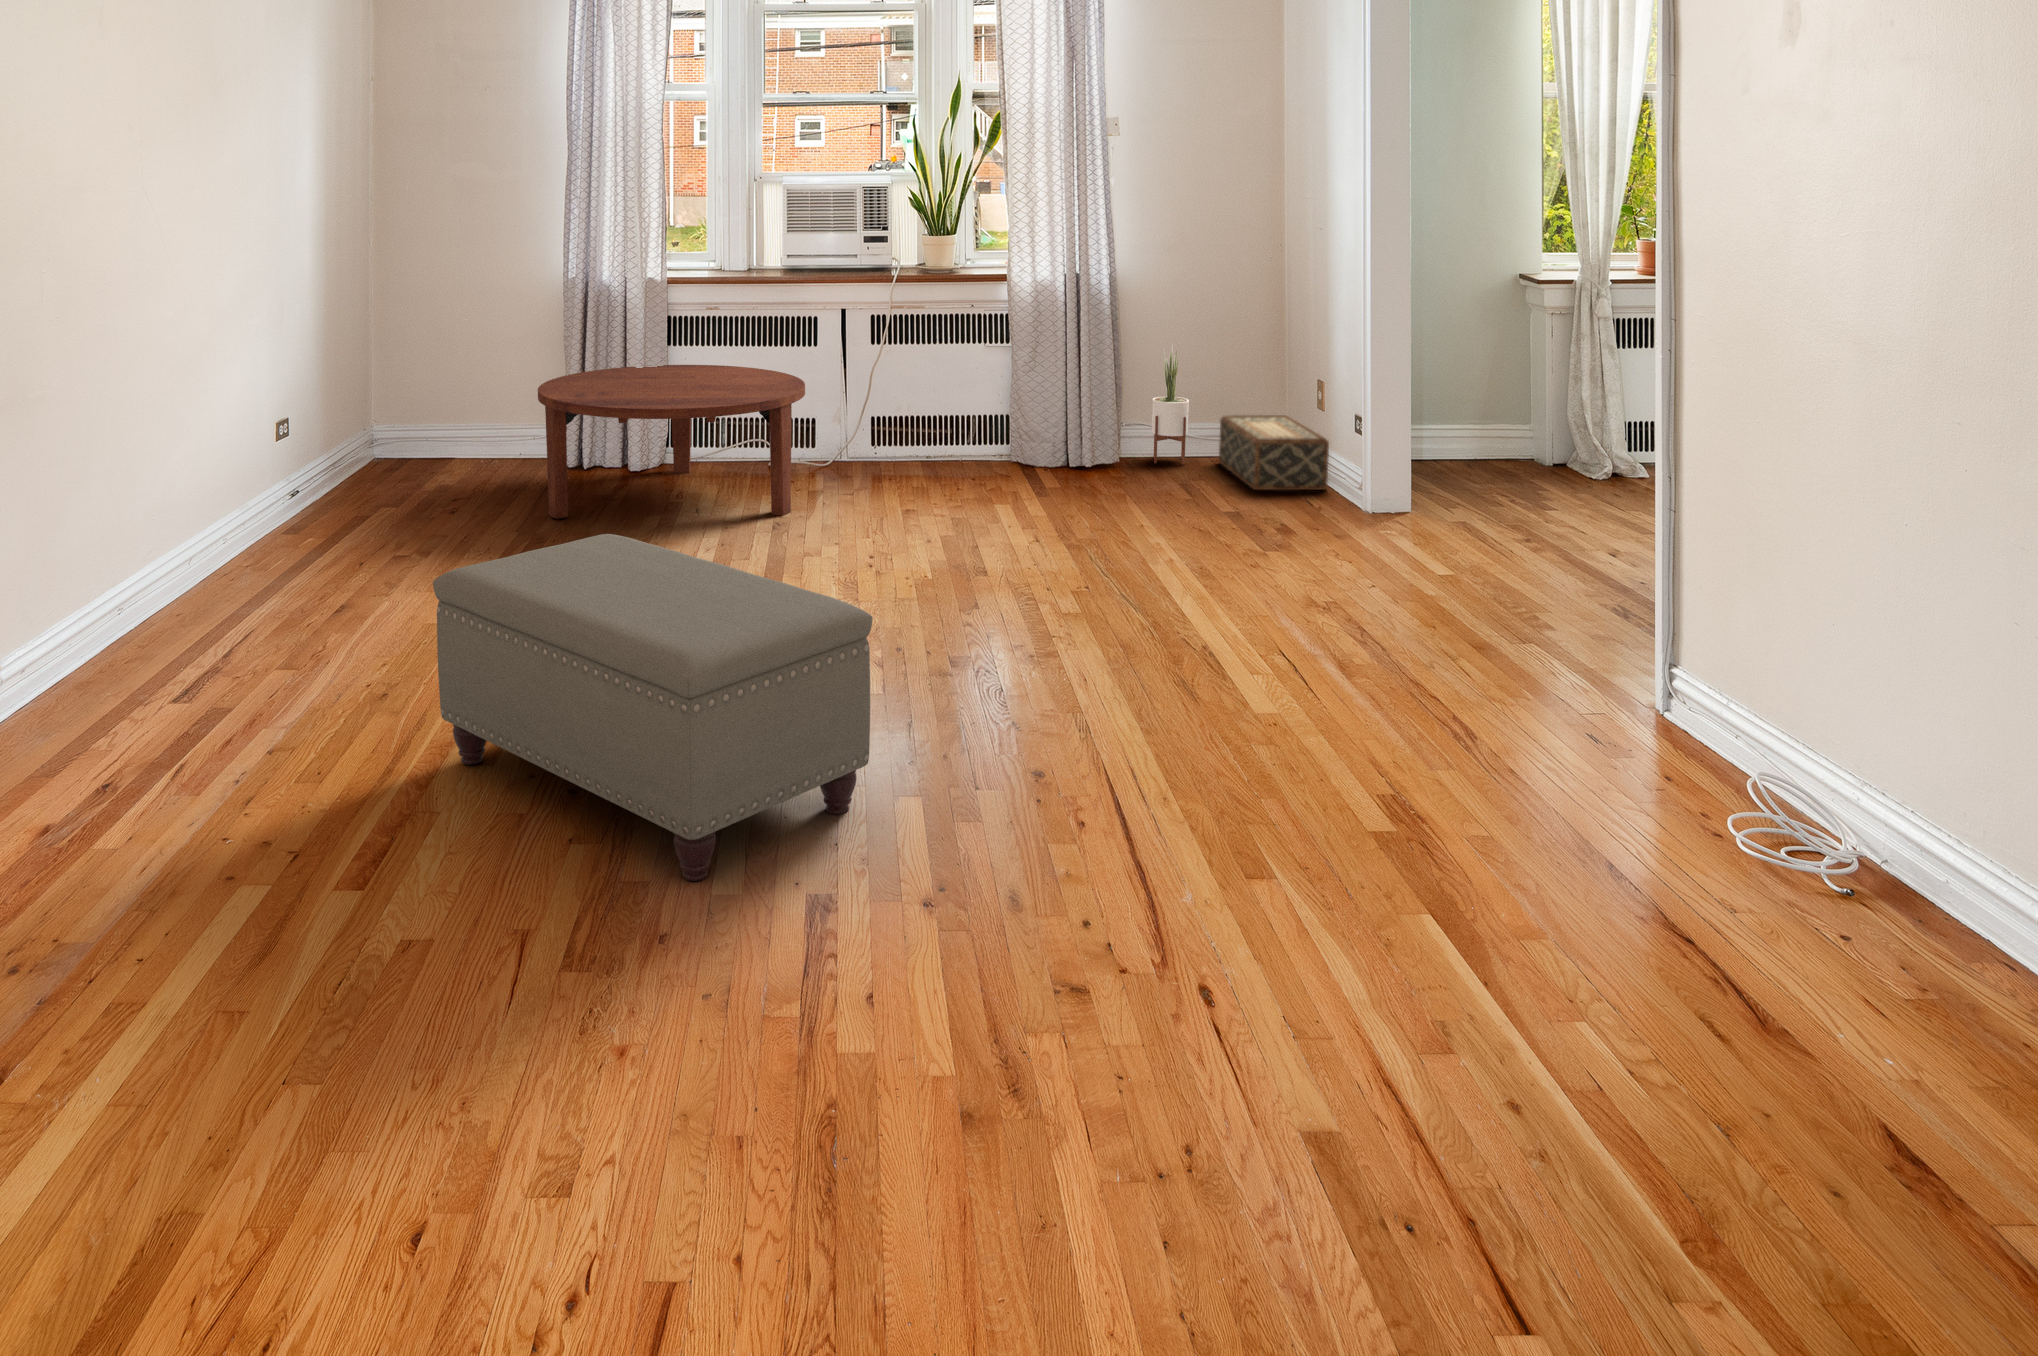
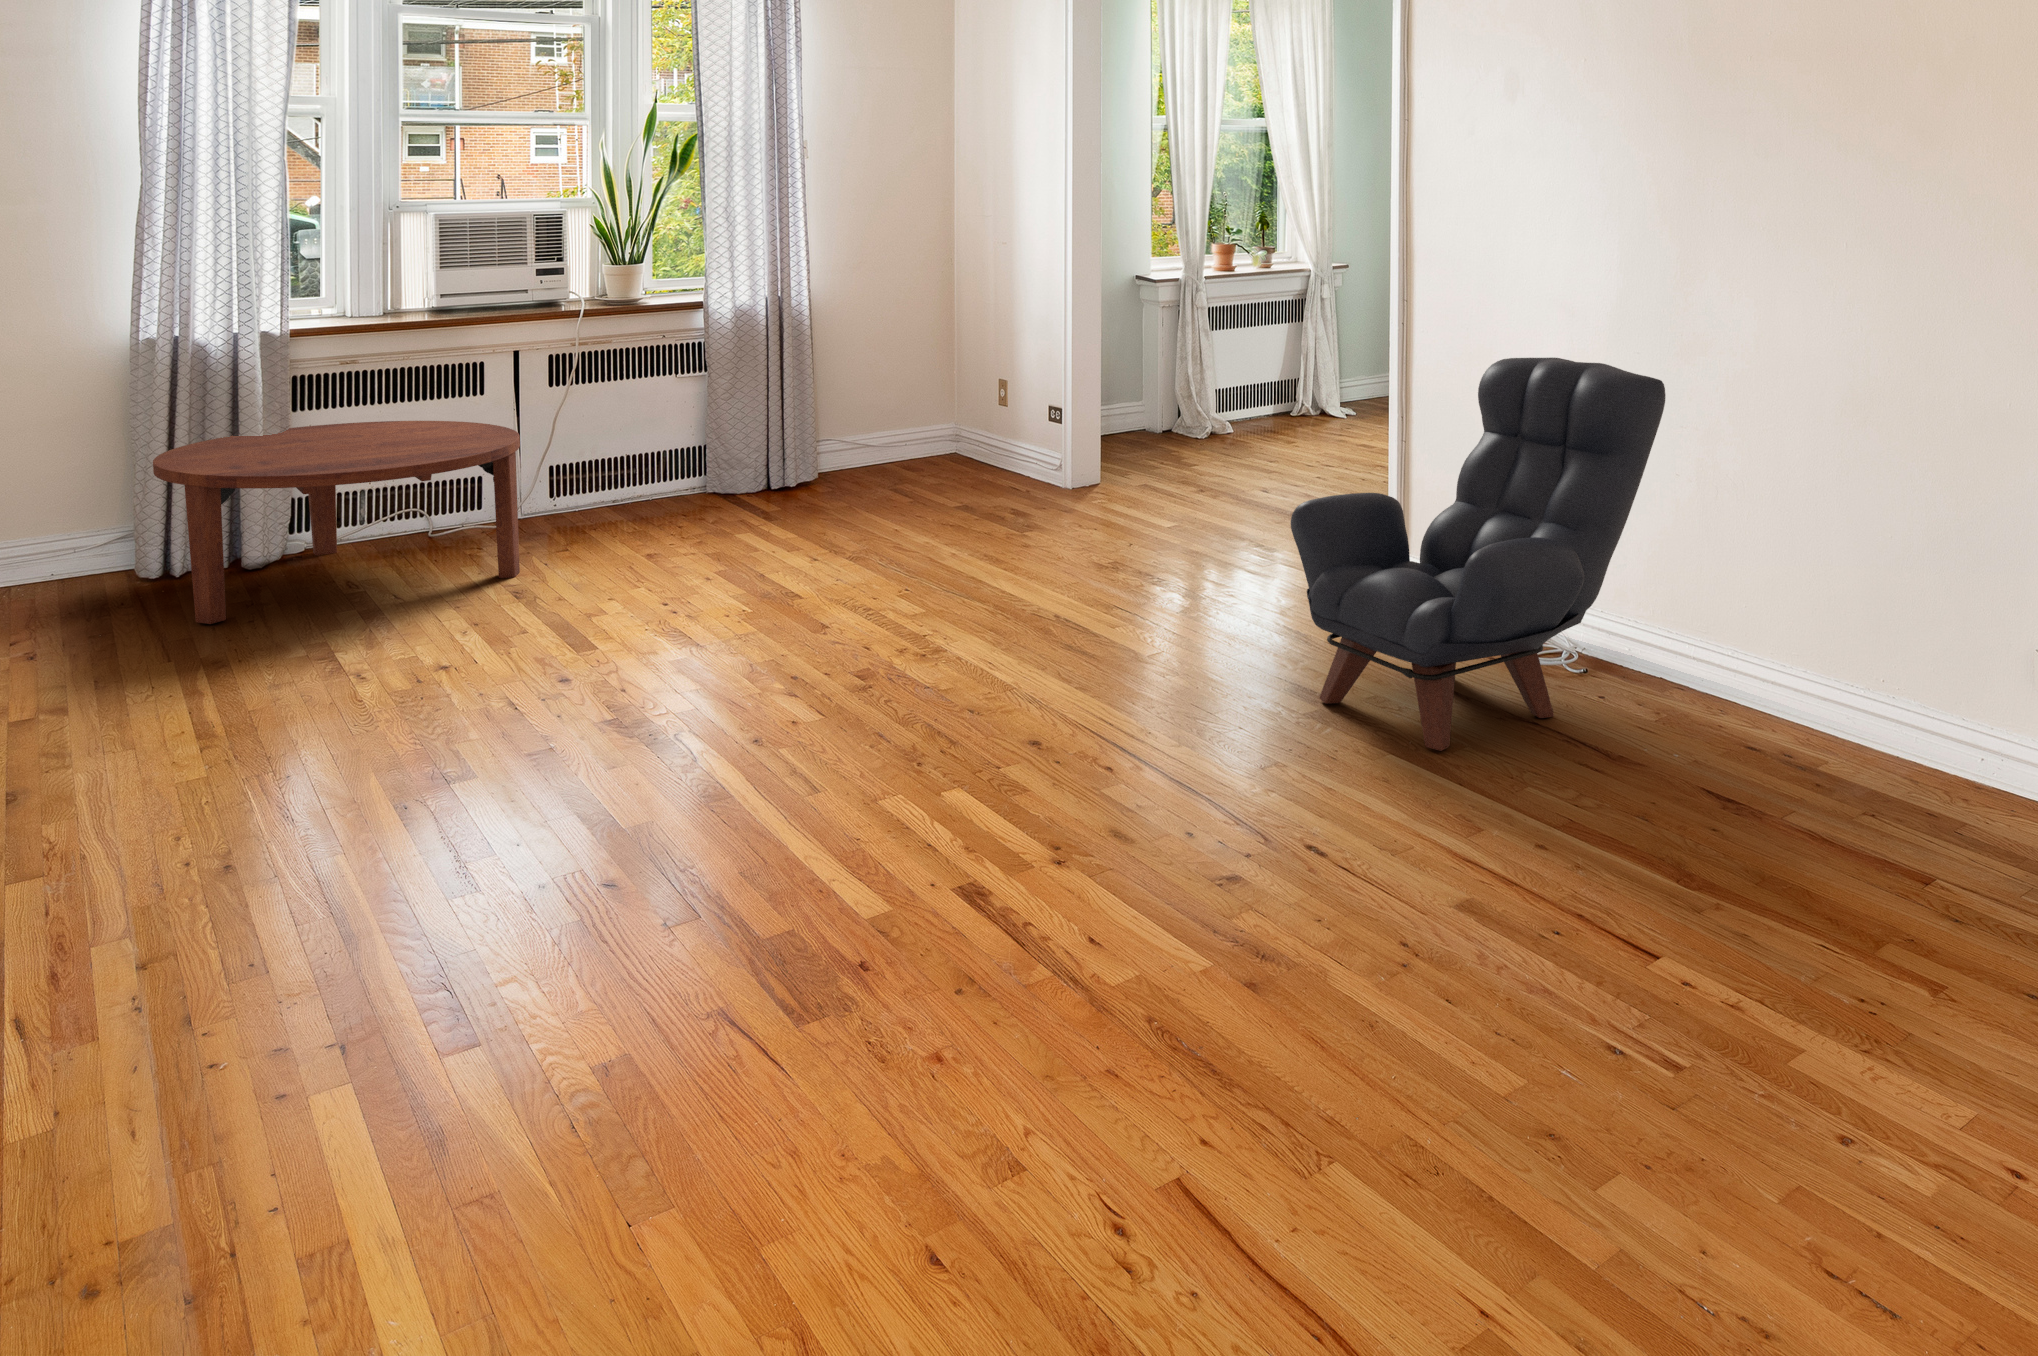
potted plant: present [1152,344,1189,464] -> none [846,360,882,479]
woven basket: present [1219,415,1329,490] -> none [911,420,1026,489]
armchair: none [1375,419,1949,924] -> present [1291,358,1666,751]
ottoman: present [433,534,873,881] -> none [377,588,924,904]

